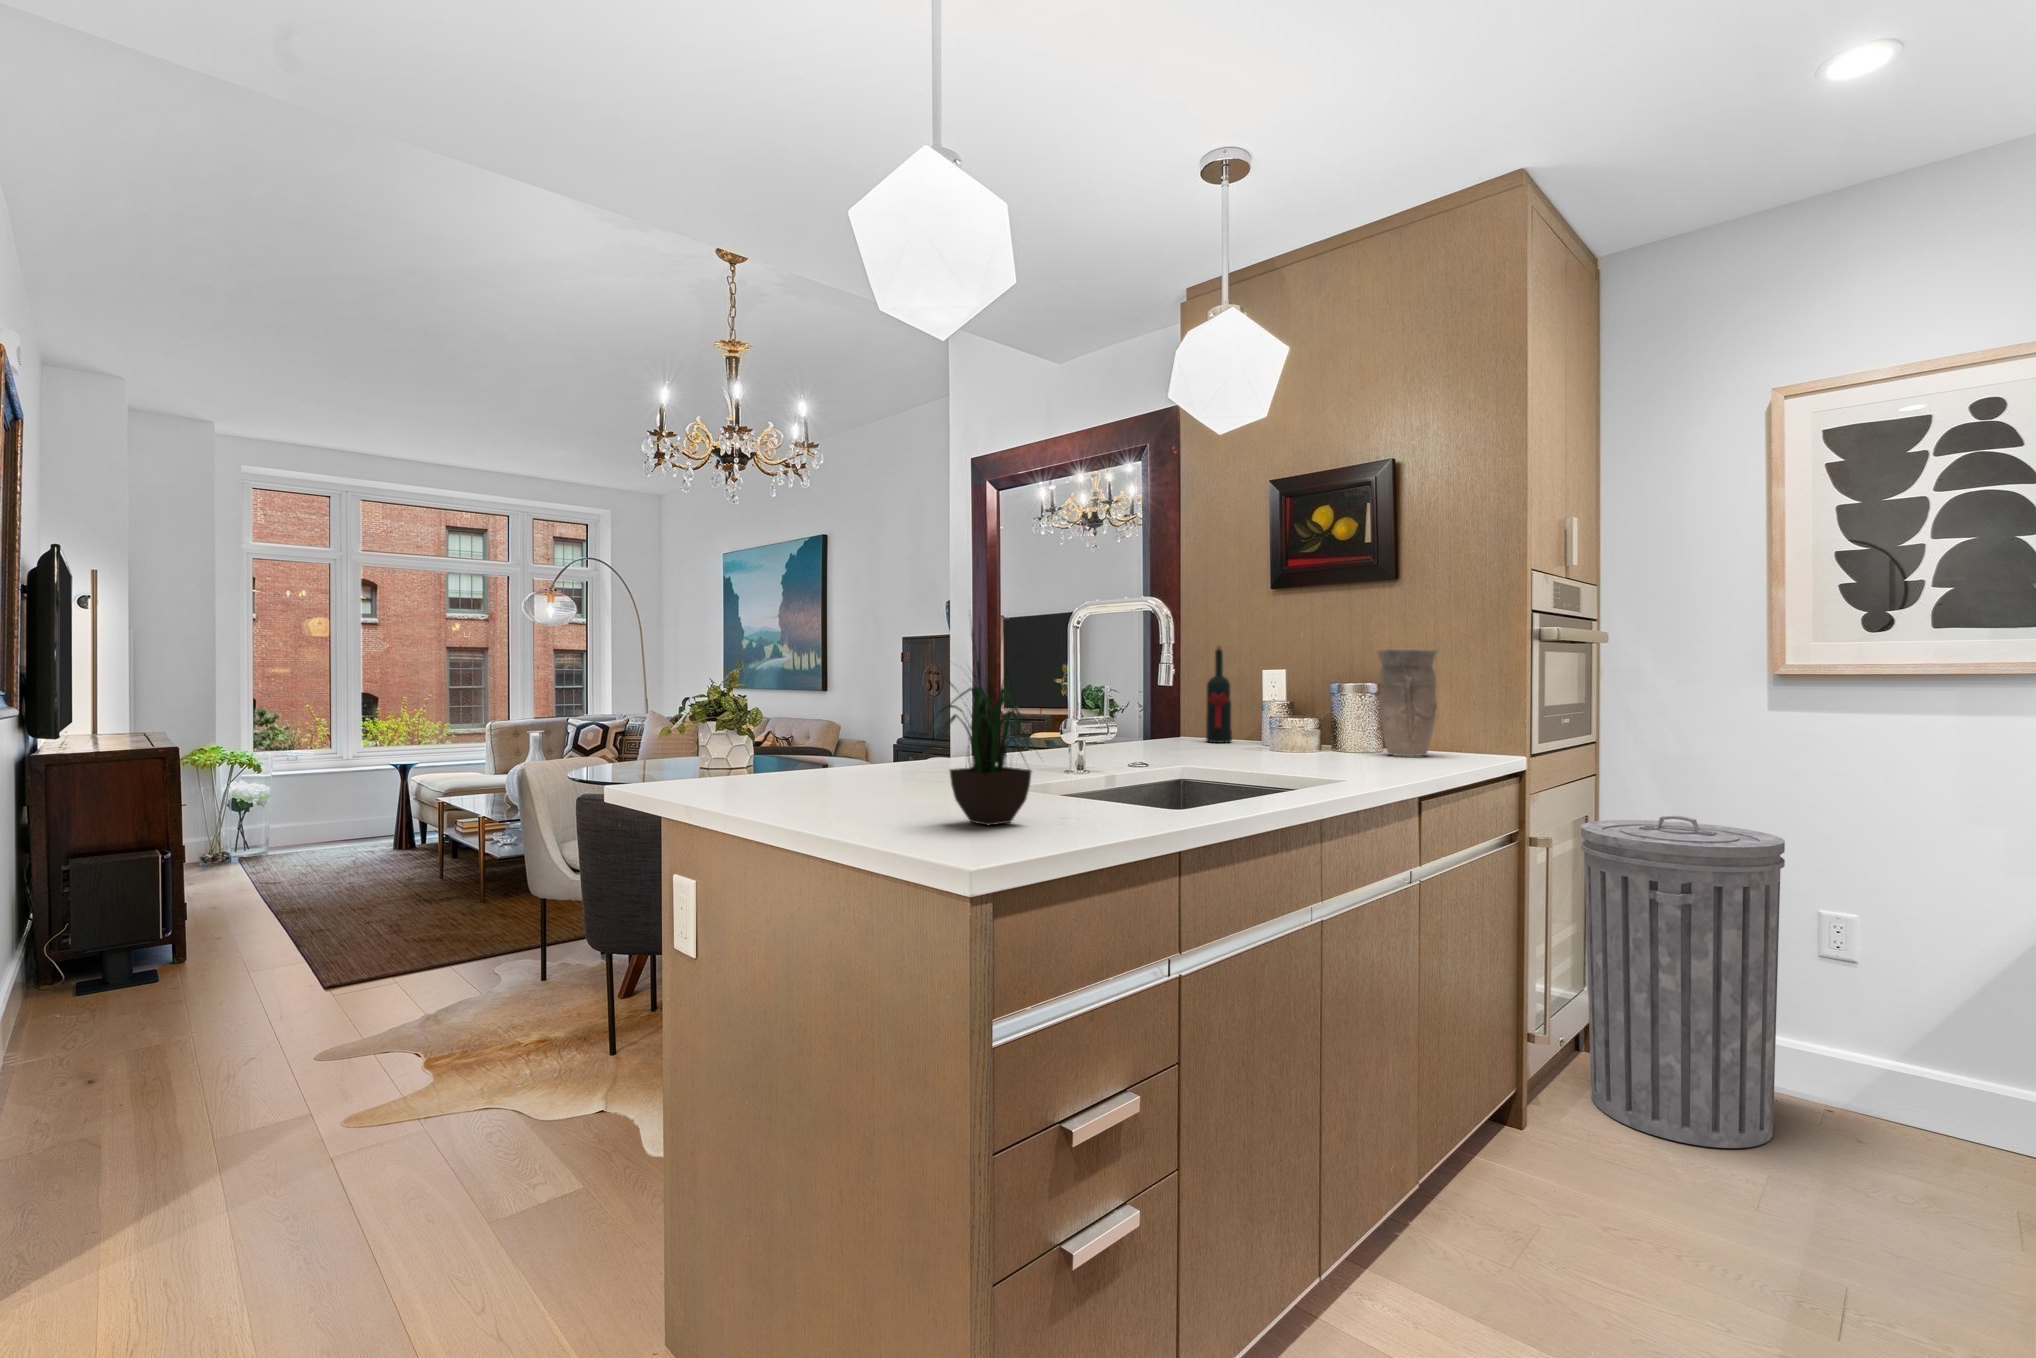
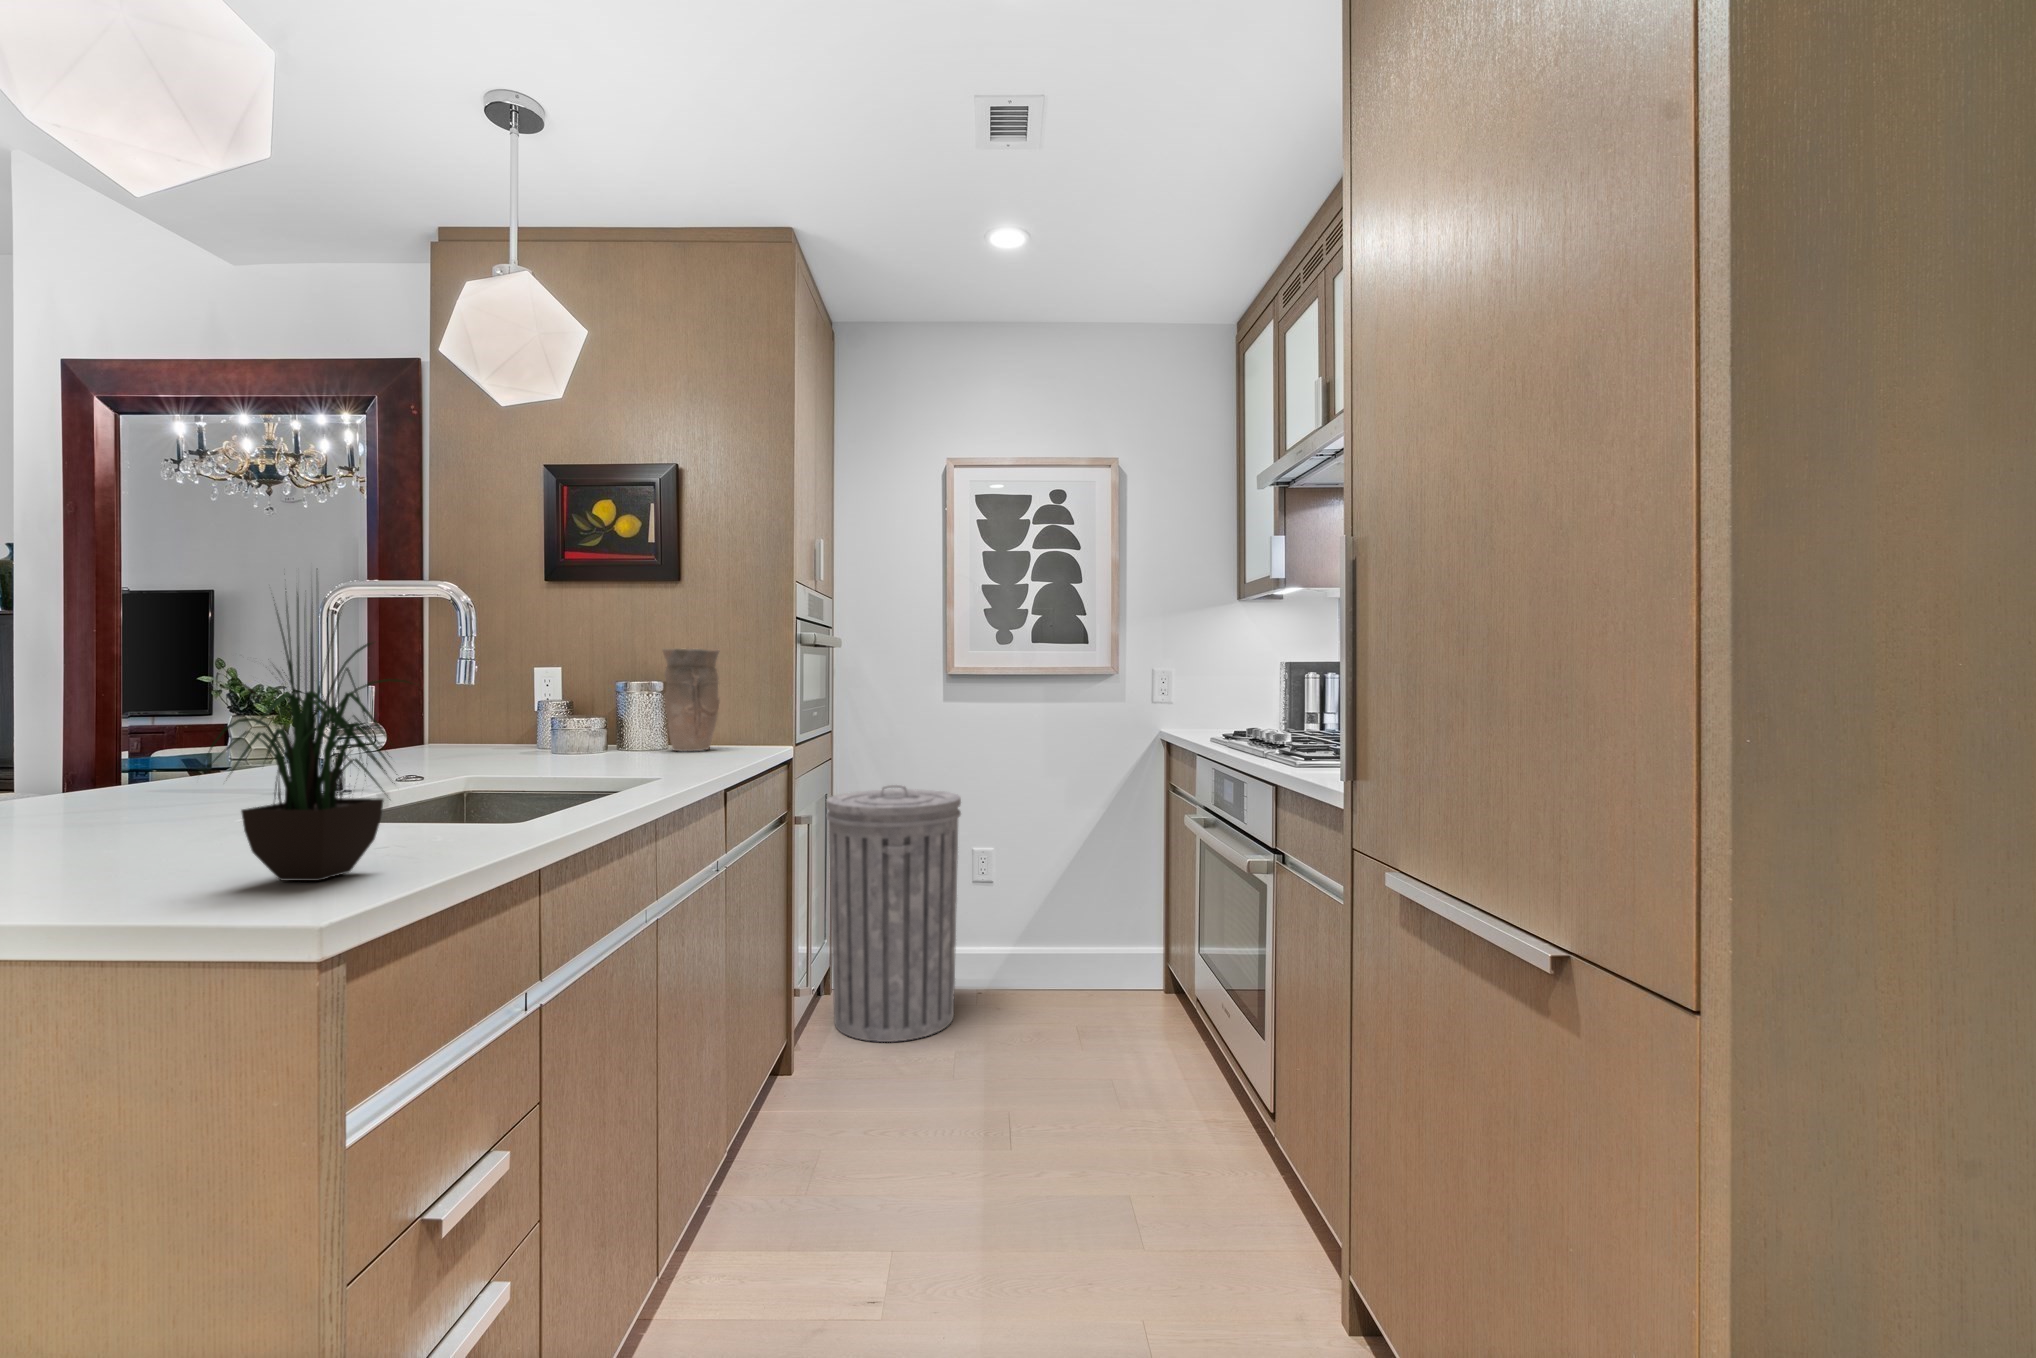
wine bottle: present [1206,646,1232,743] -> none [455,641,488,750]

